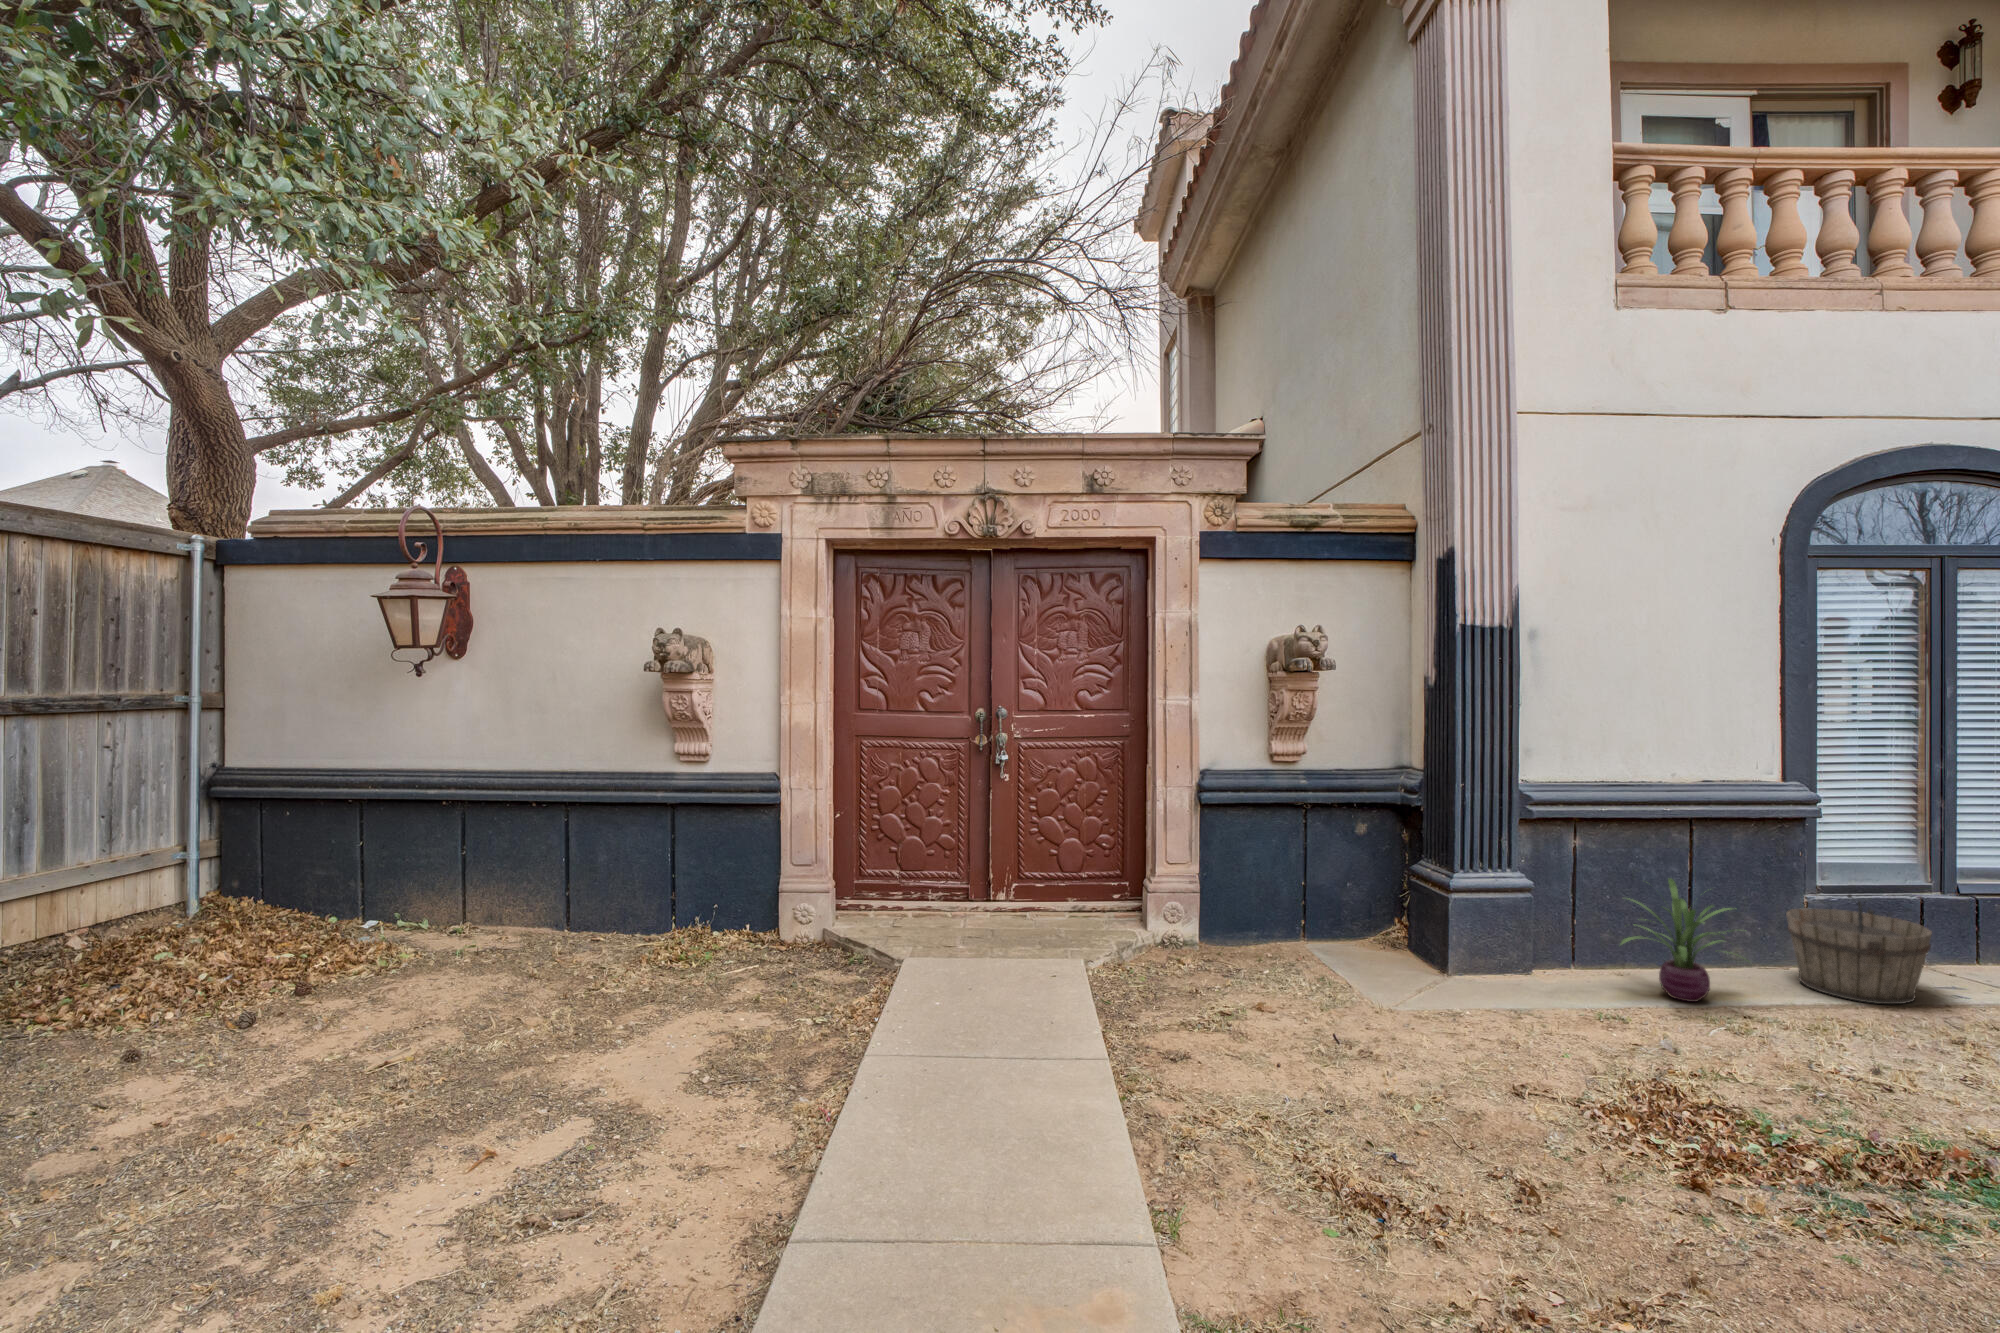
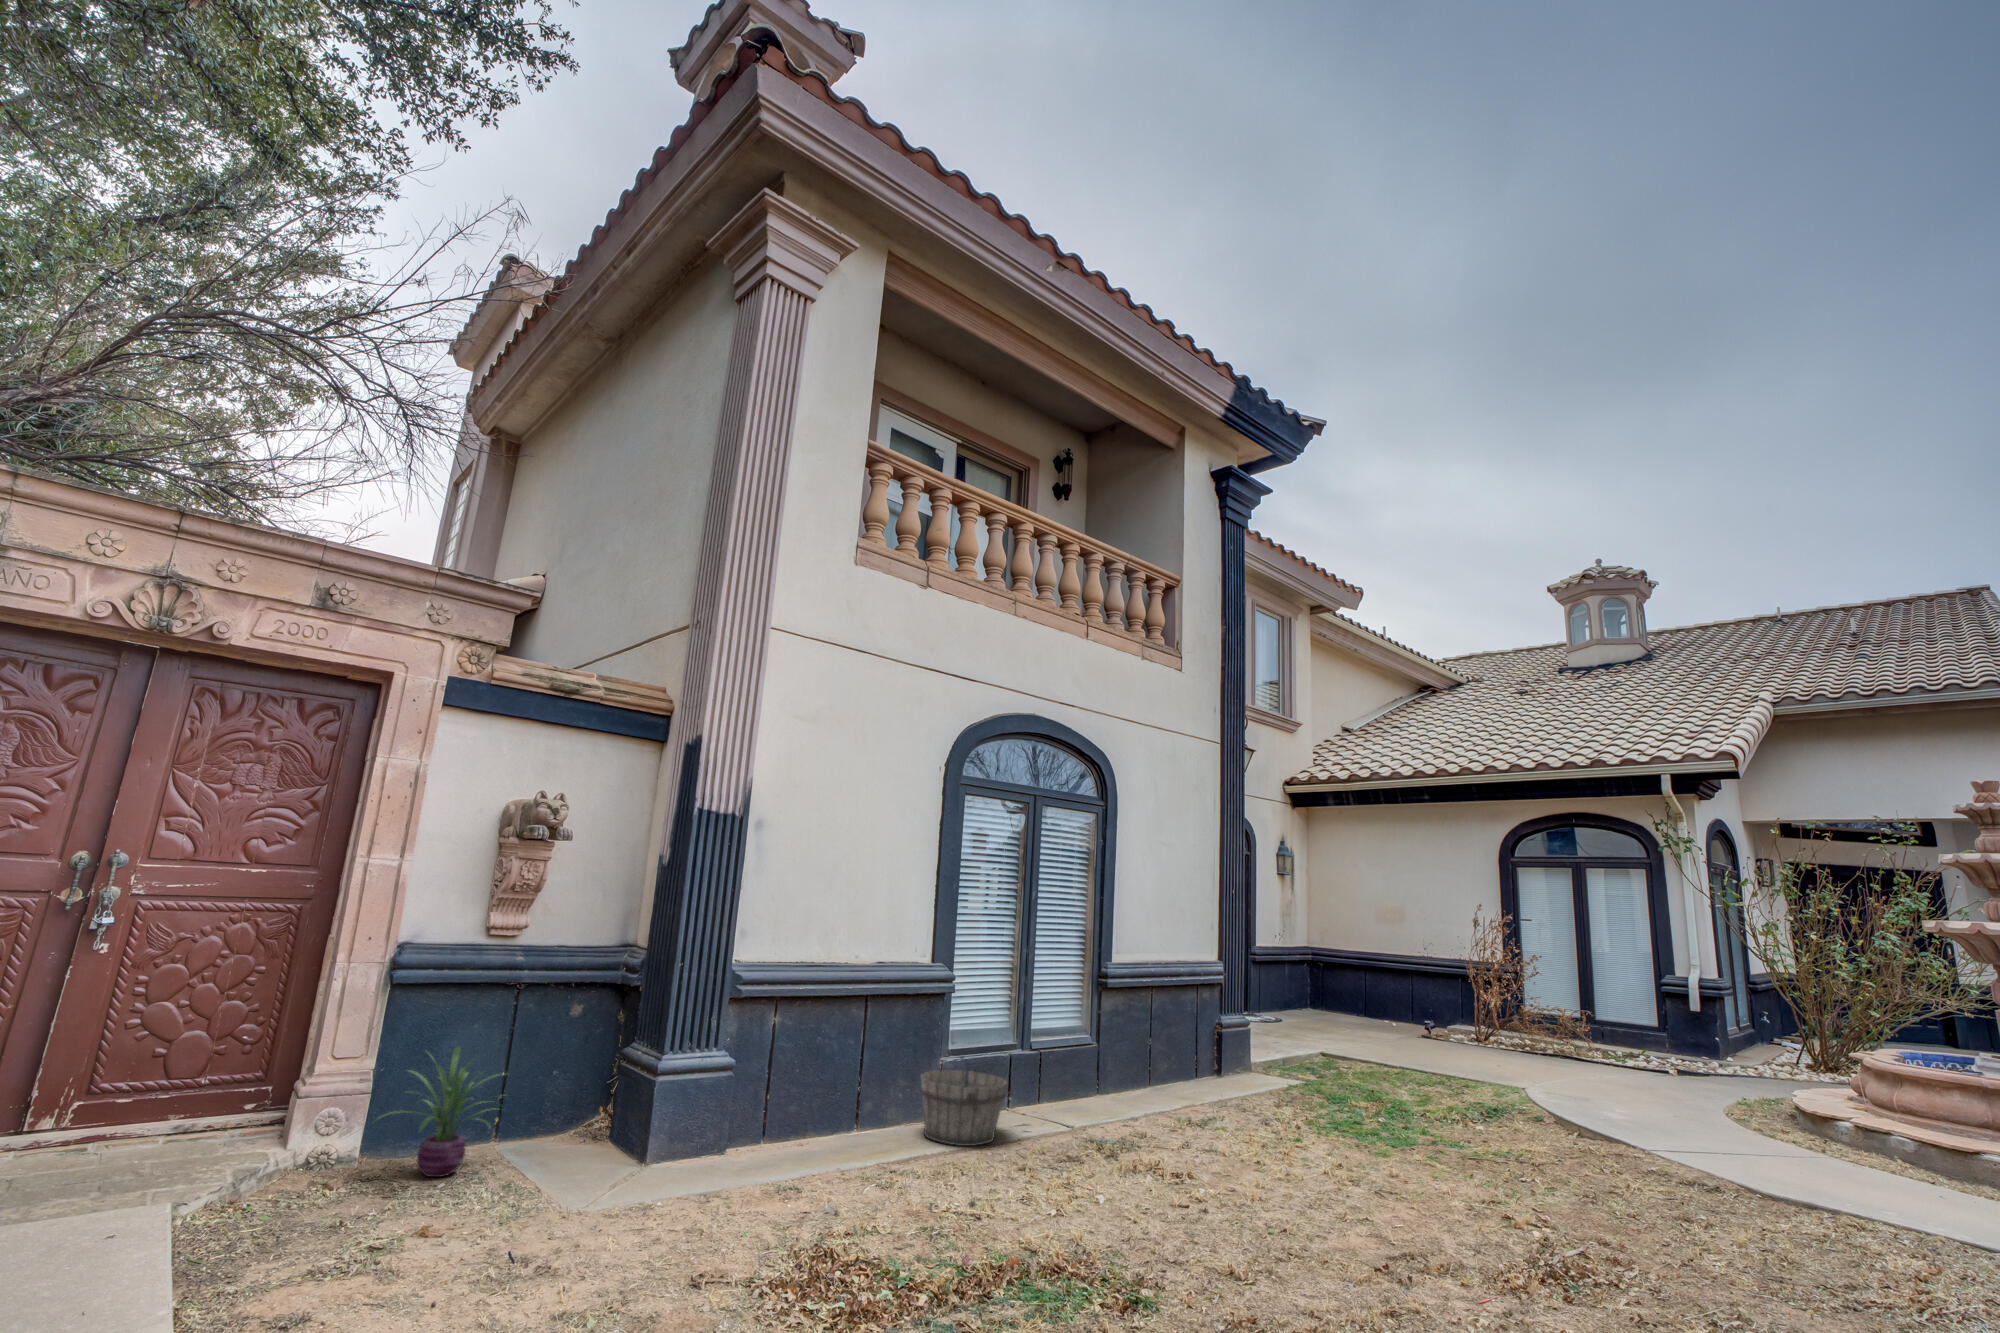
decorative plant: present [1621,878,1731,1002] -> present [383,1047,501,1177]

